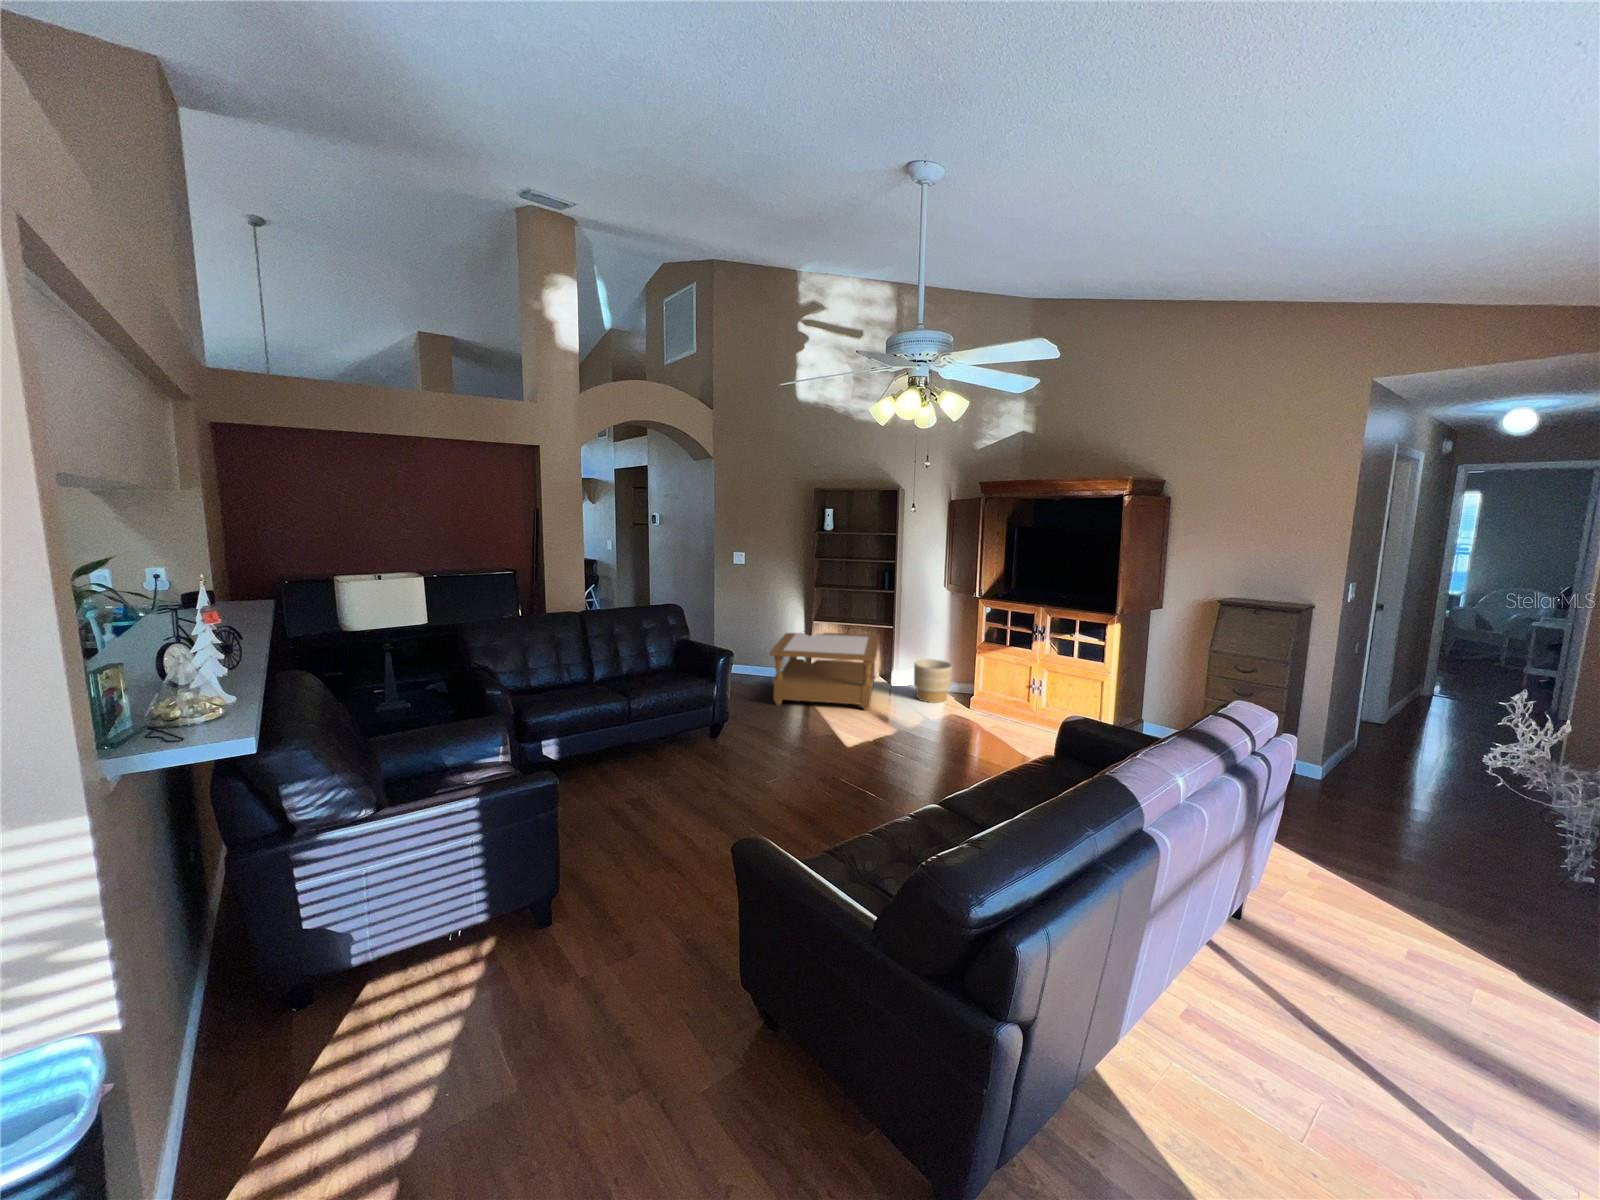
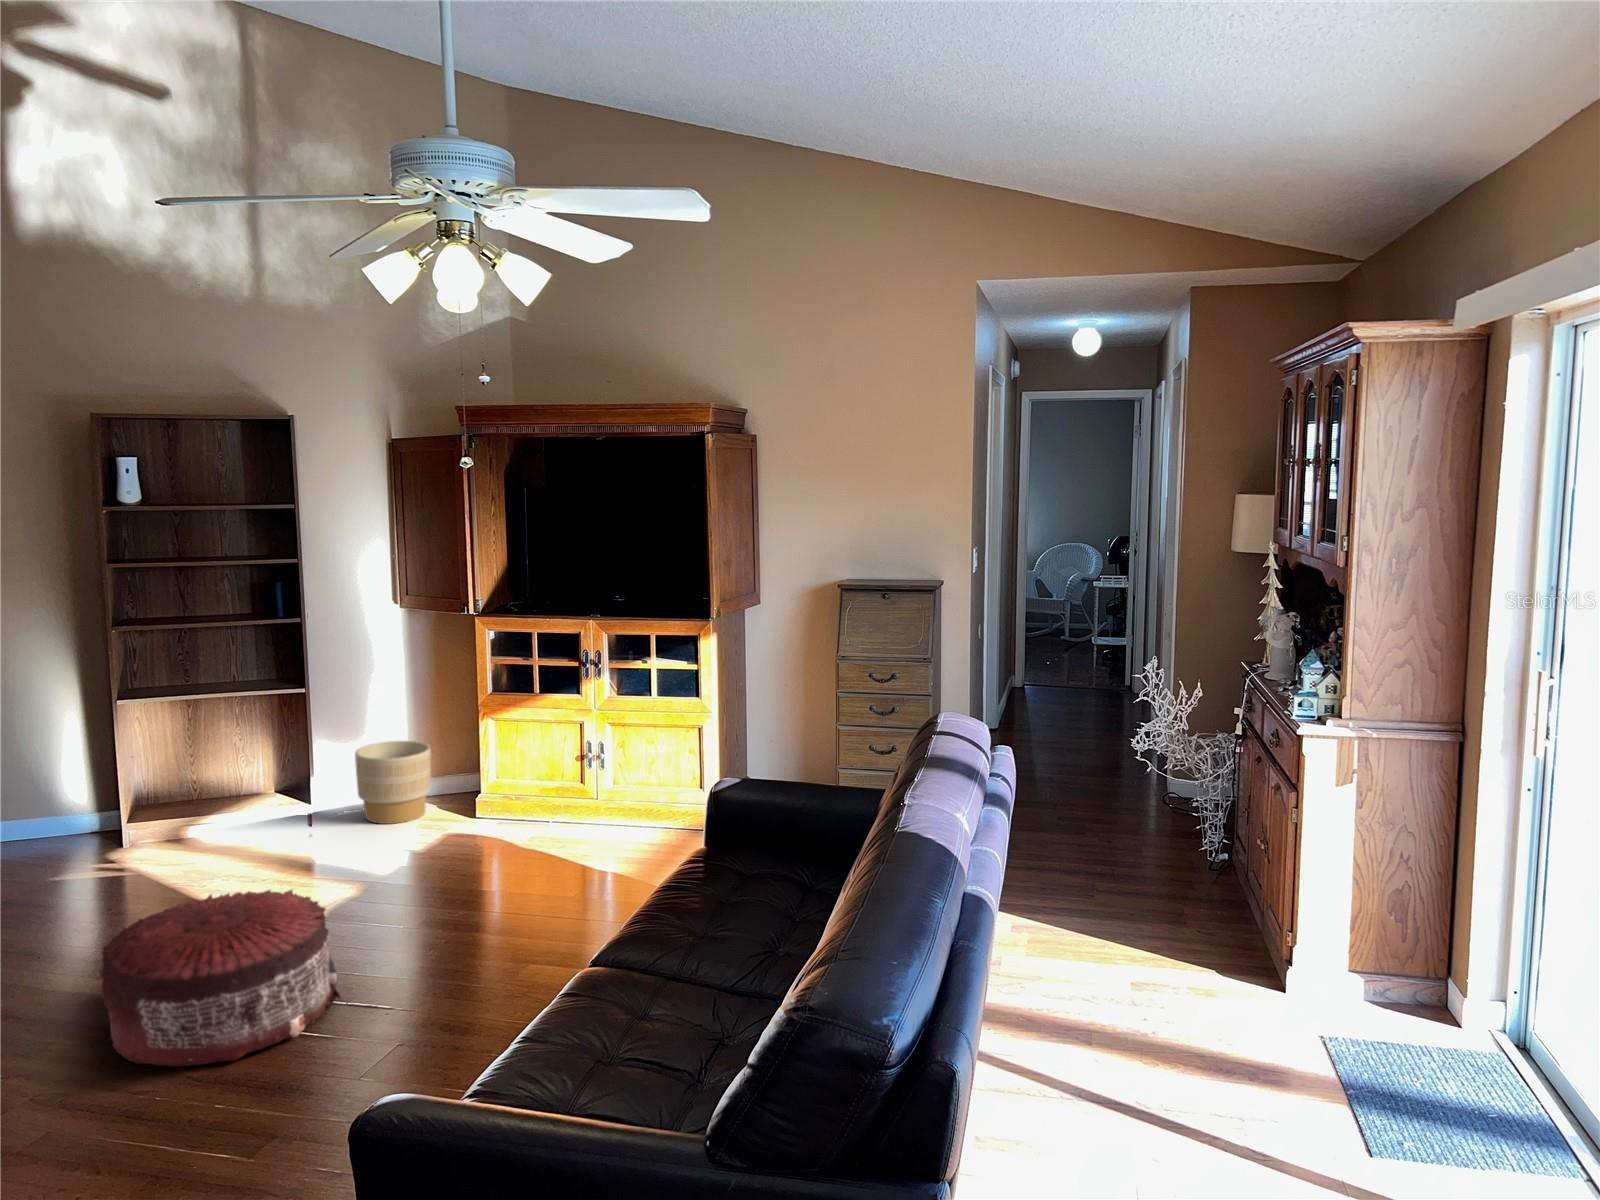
coffee table: present [770,633,879,711] -> none [24,711,287,901]
pouf: none [769,715,865,792] -> present [100,889,340,1066]

